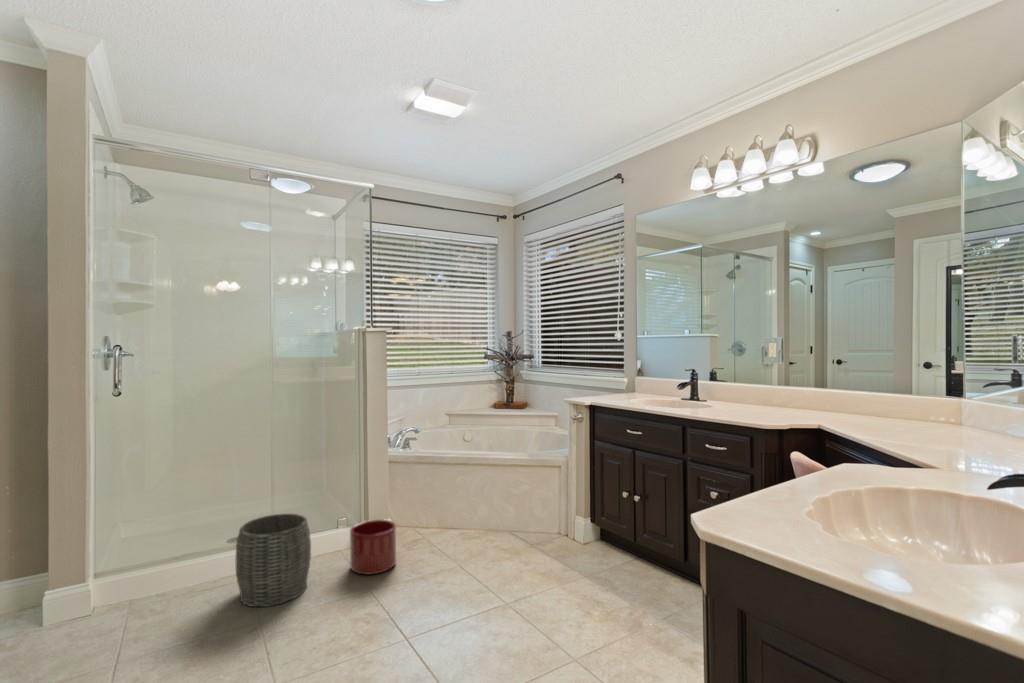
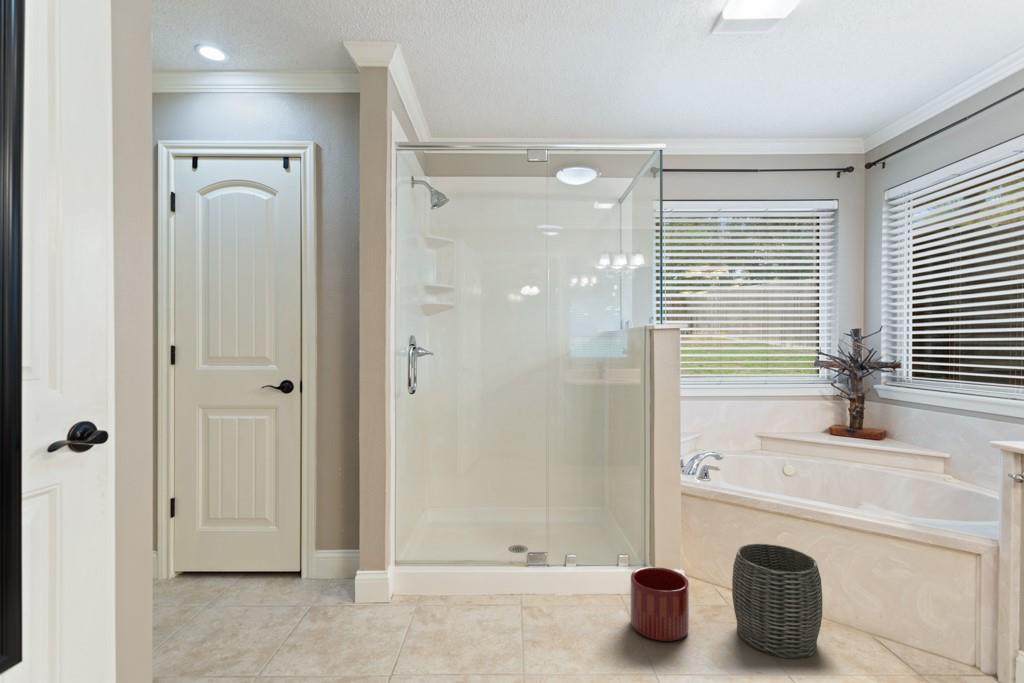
woven basket: present [235,514,311,607] -> present [732,544,822,658]

